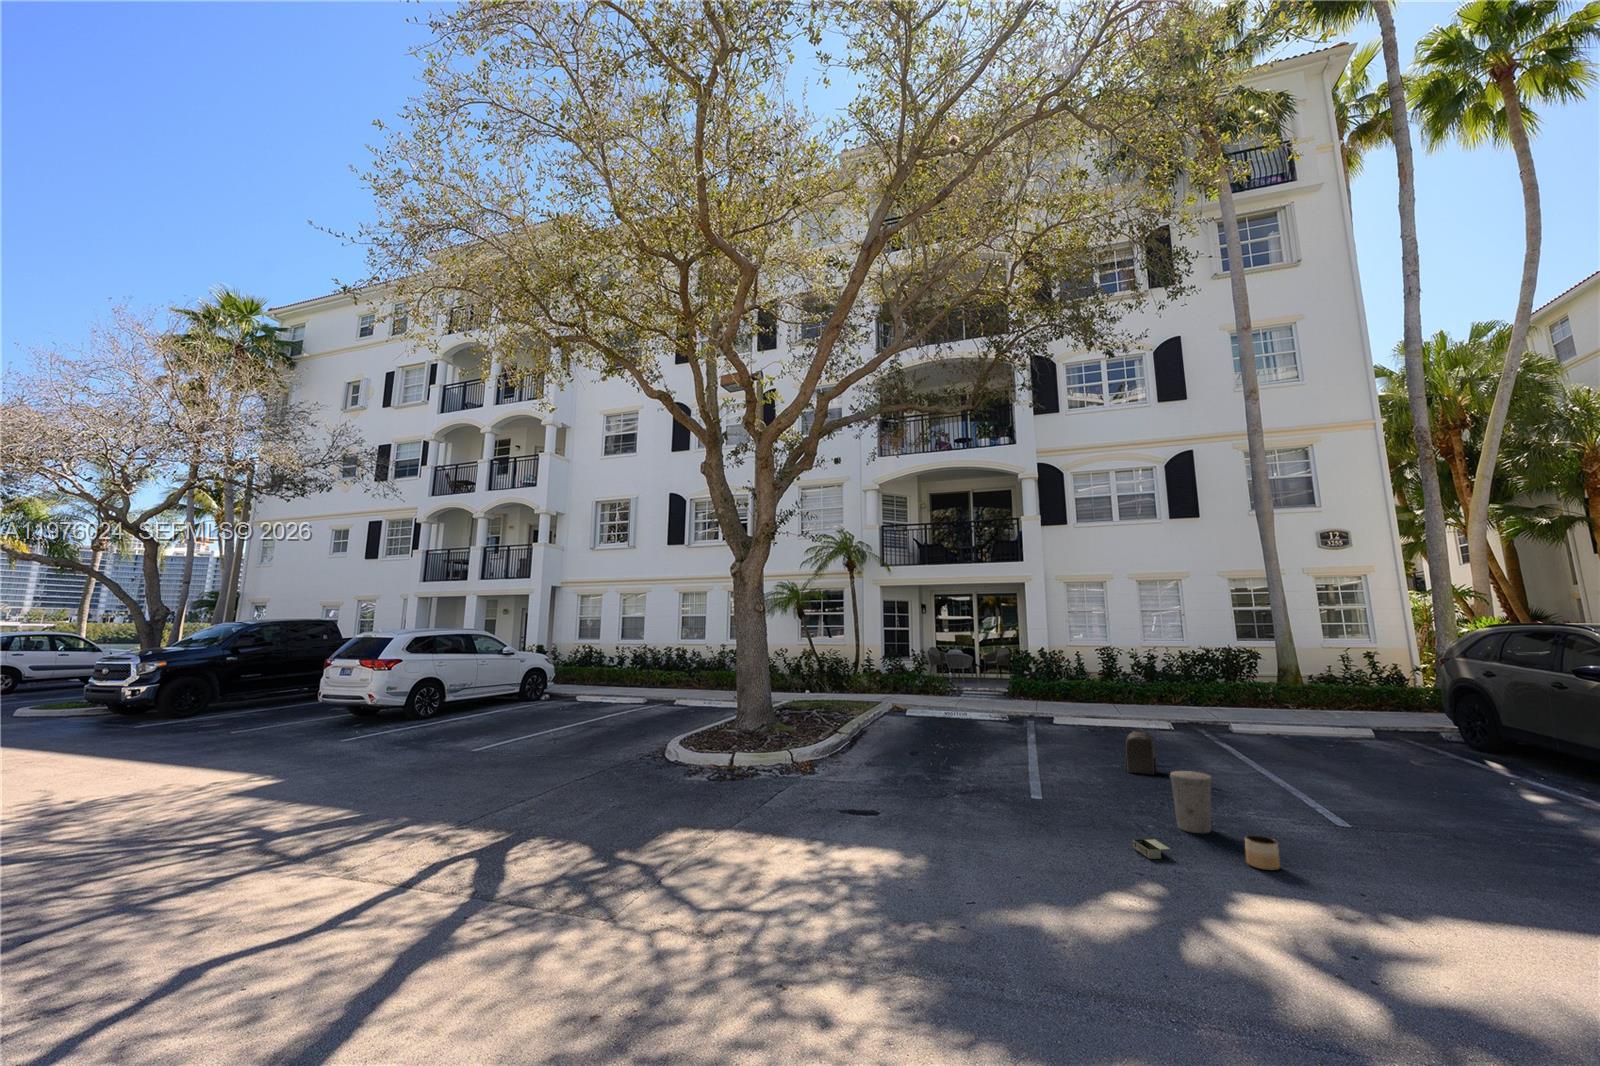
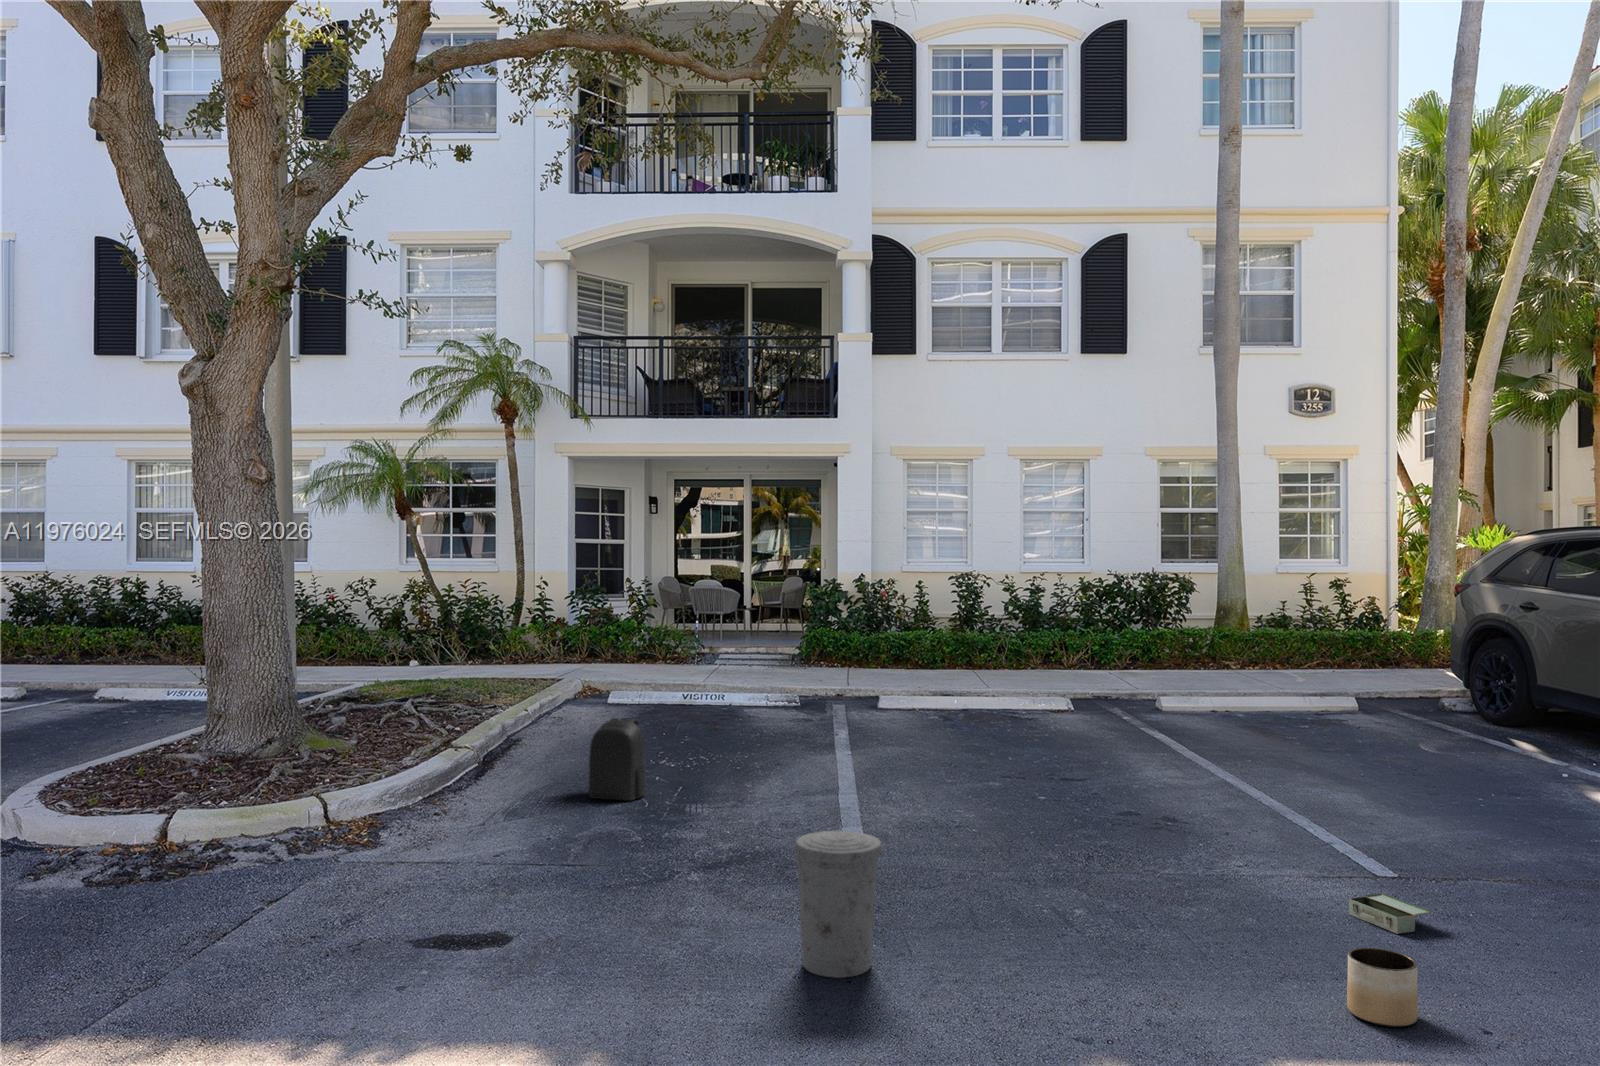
backpack: present [1125,731,1157,775] -> present [588,718,645,801]
trash can: present [1170,771,1212,833] -> present [795,831,882,978]
toolbox: present [1133,838,1172,859] -> present [1349,893,1431,934]

